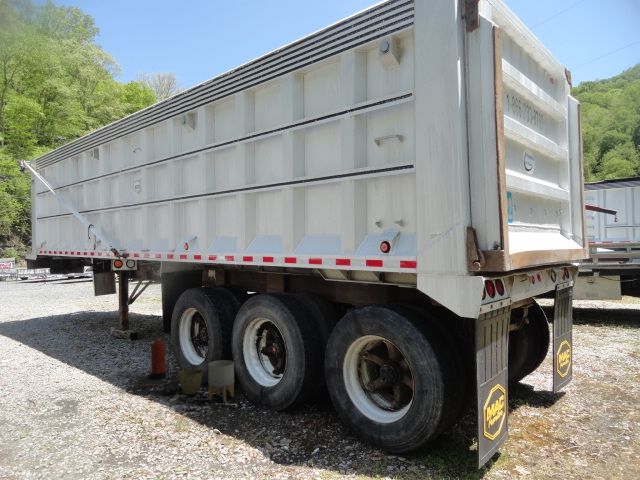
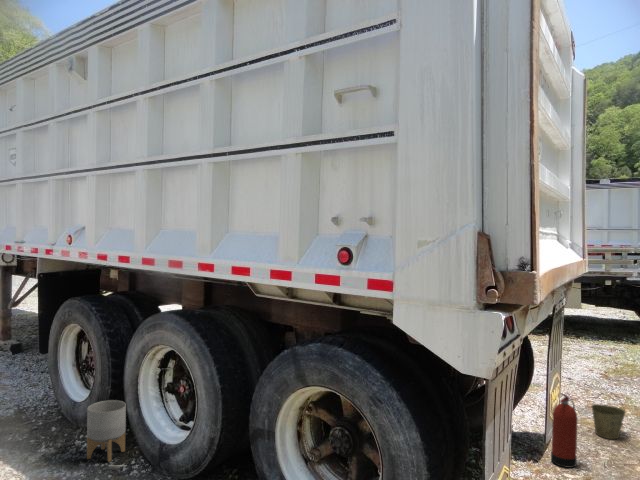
fire extinguisher: present [151,335,169,379] -> present [551,394,577,468]
bucket: present [178,369,203,394] -> present [592,404,625,439]

